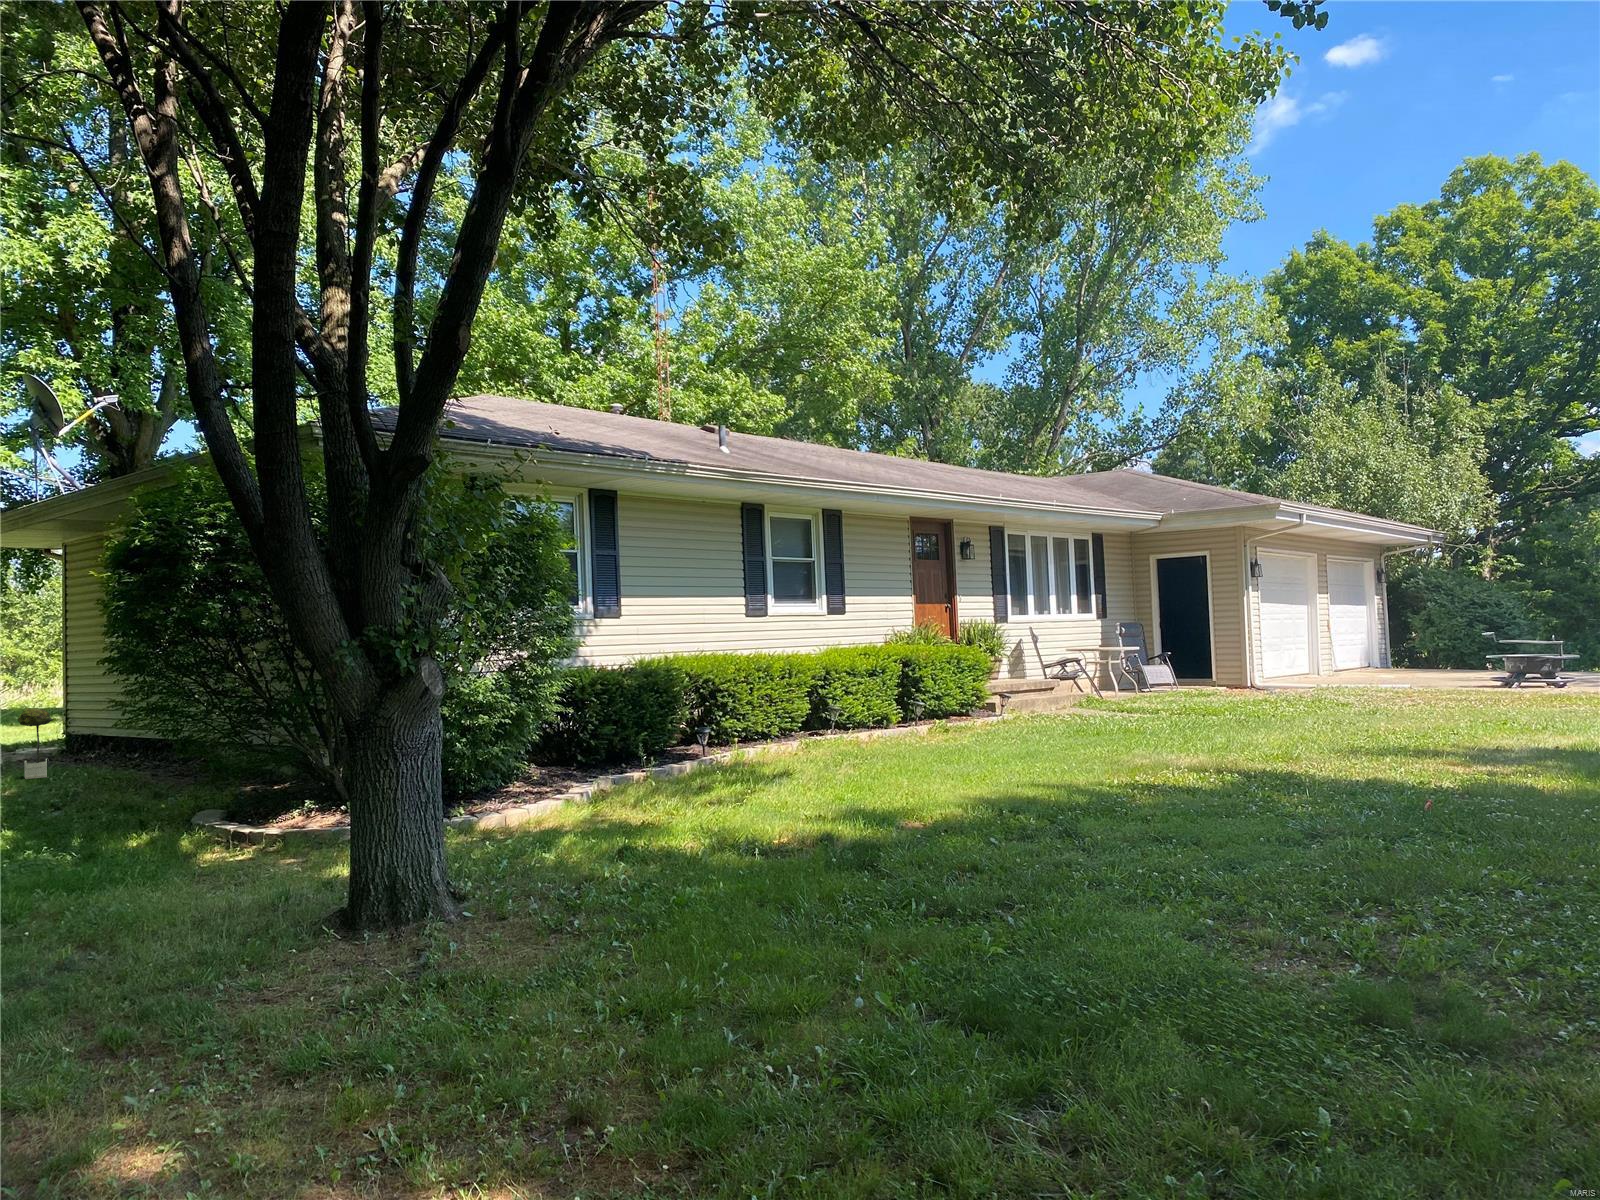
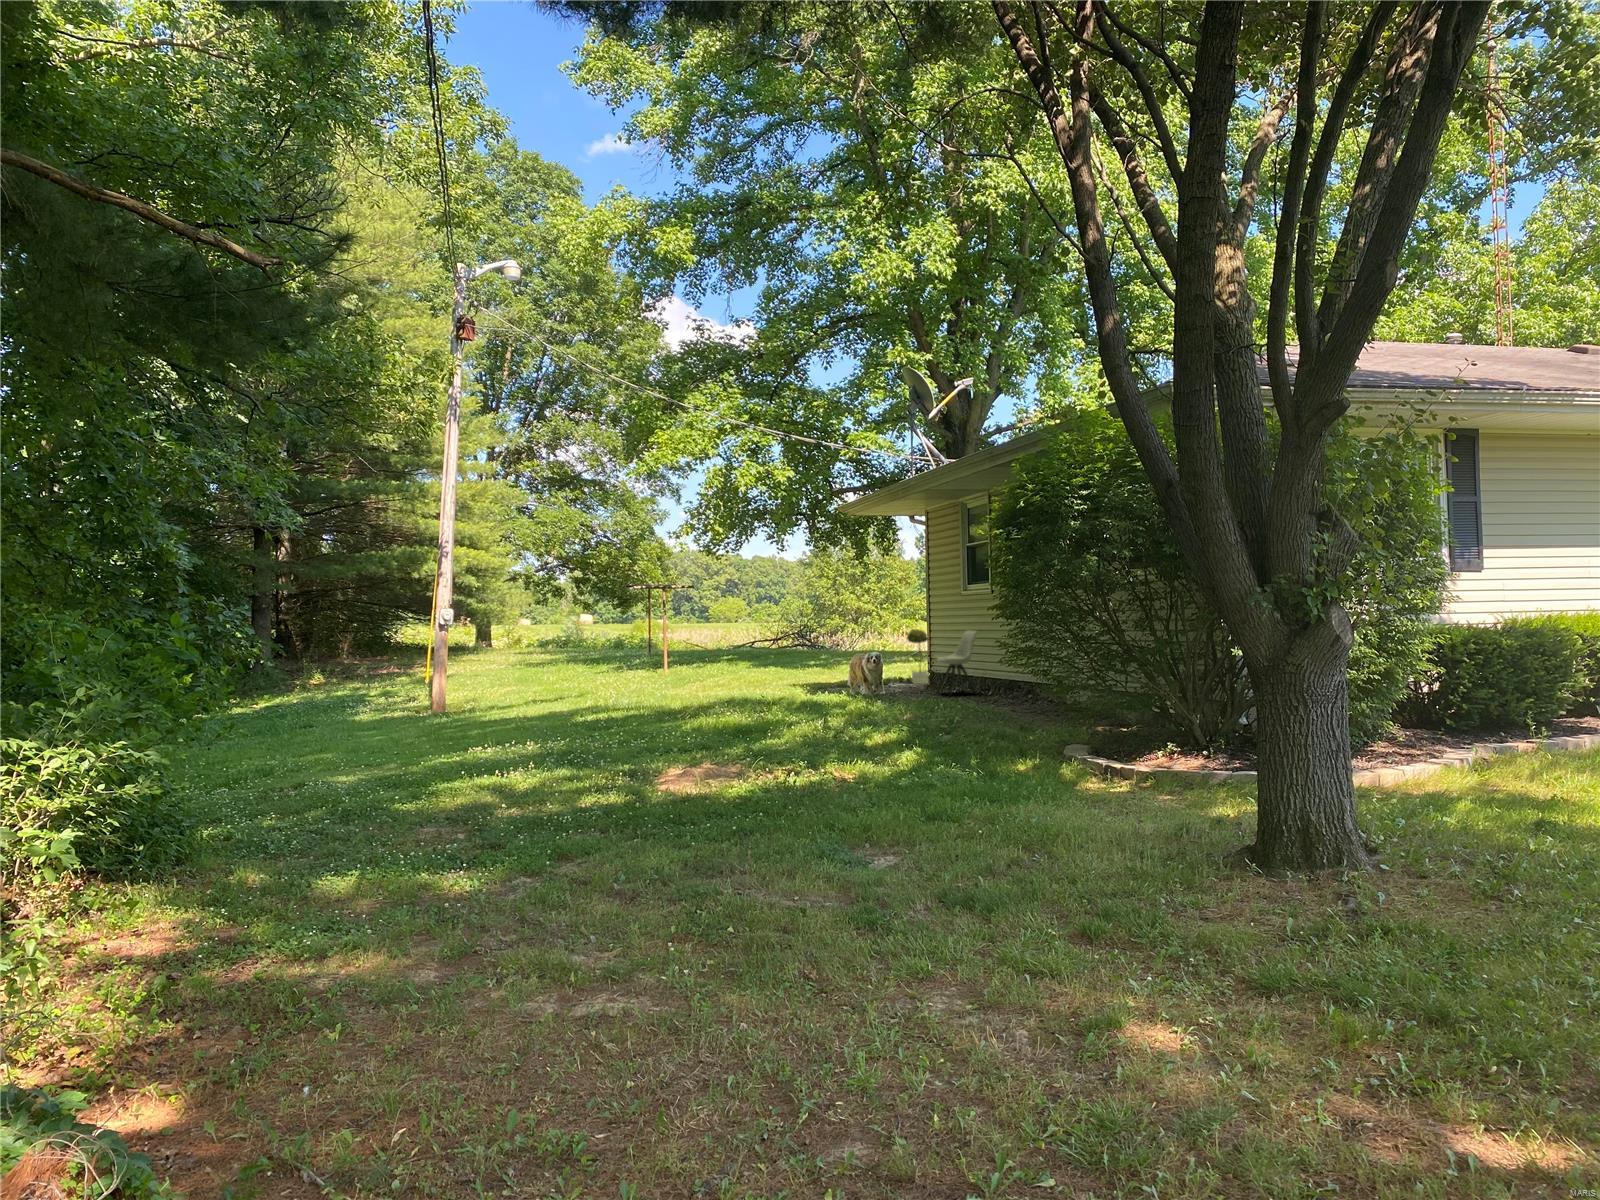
chair: none [54,705,118,787] -> present [937,630,977,695]

